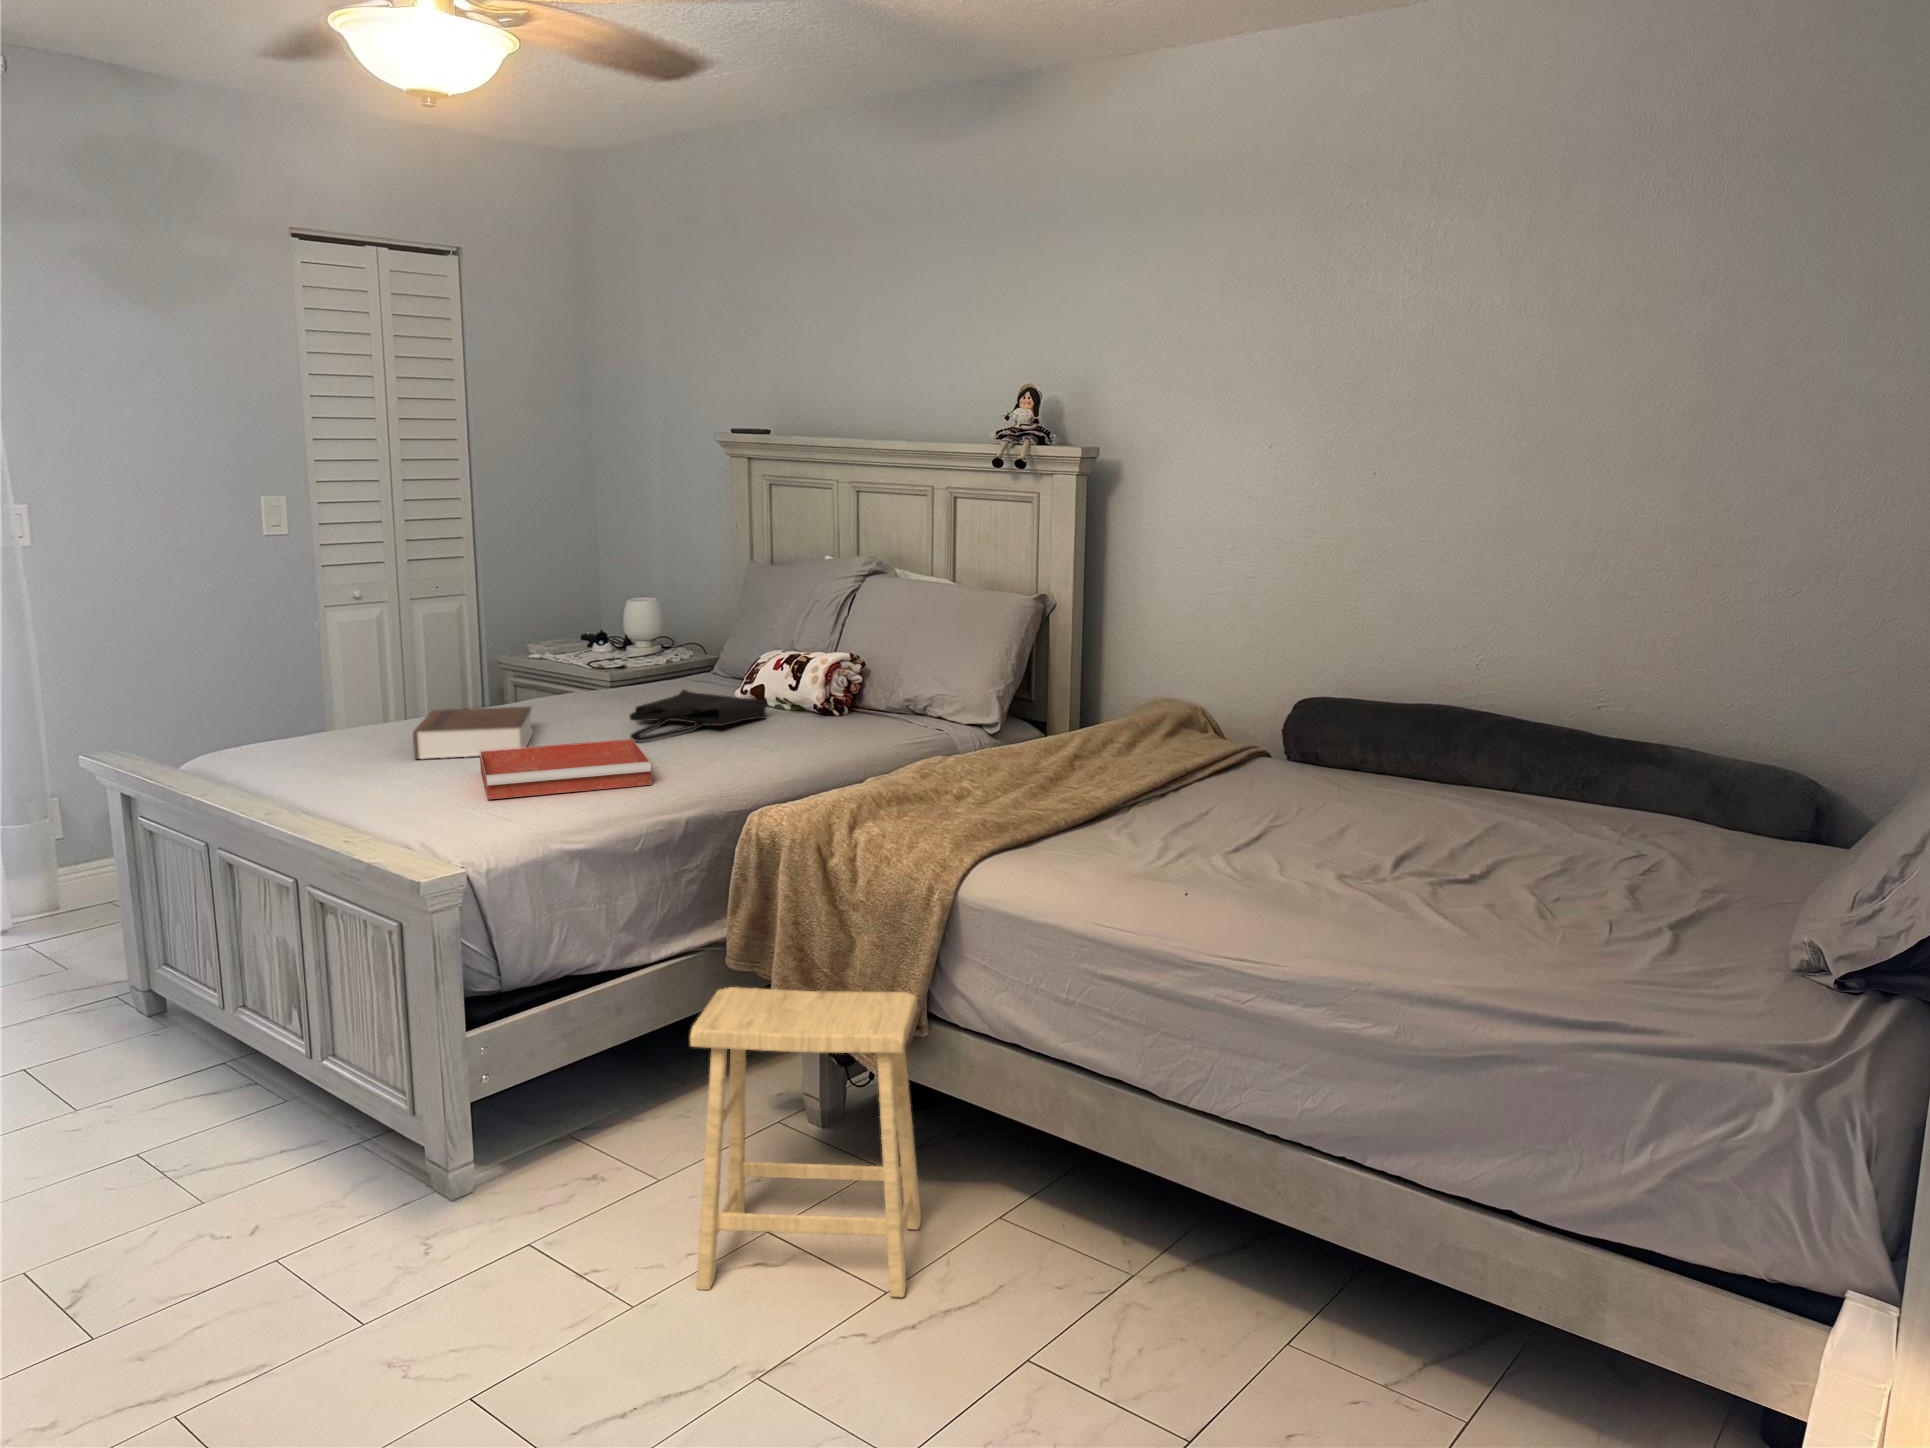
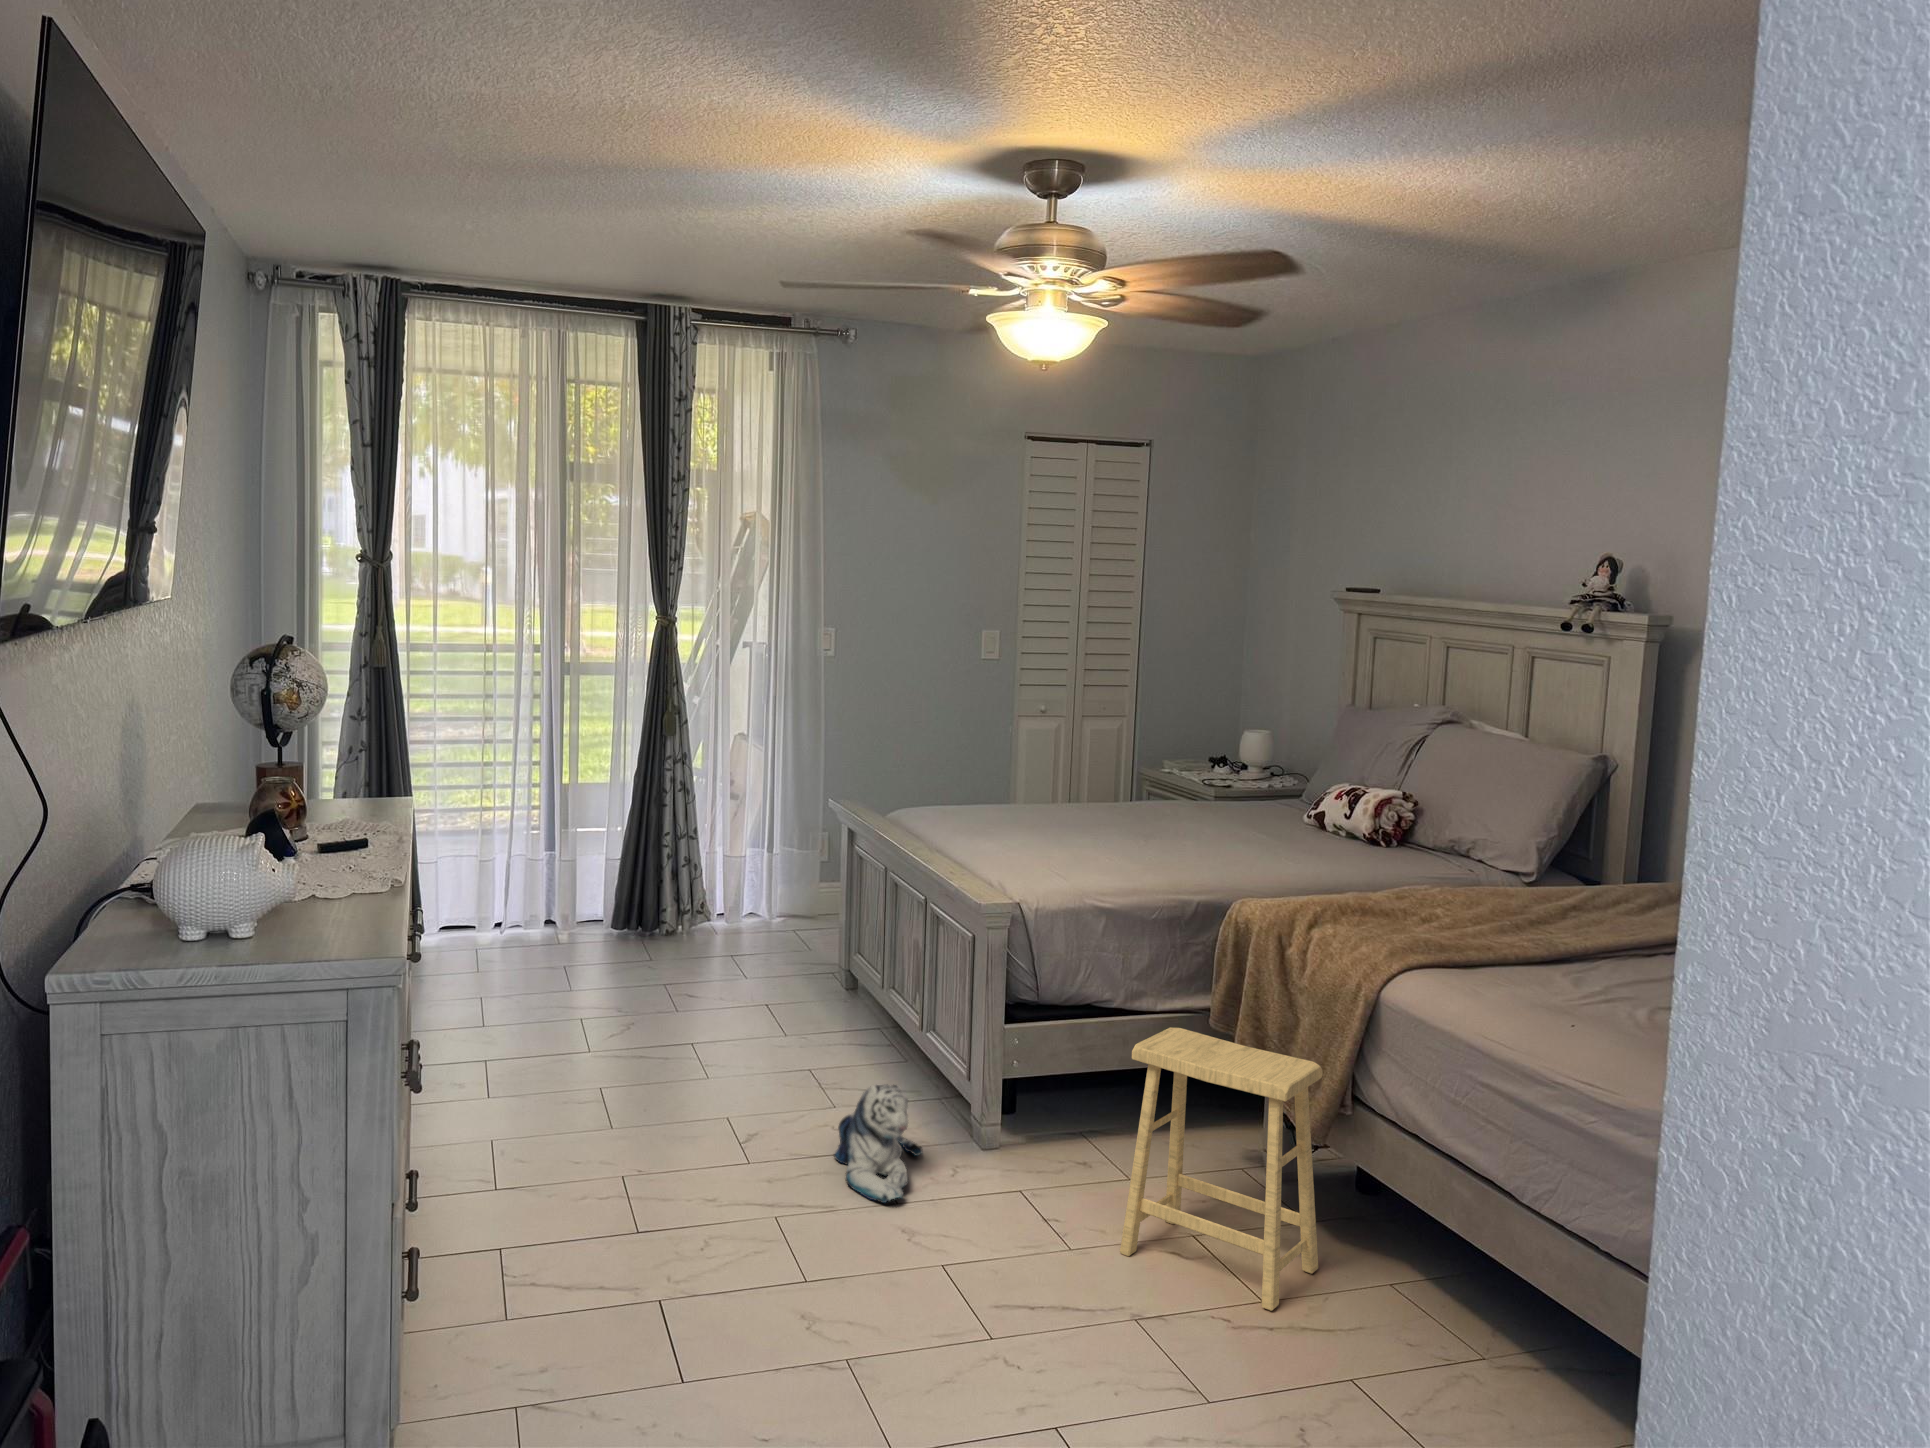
tote bag: present [630,690,767,741] -> none [1191,808,1319,843]
book: present [413,706,533,759] -> none [1029,799,1126,839]
tray: present [480,739,652,799] -> none [1059,830,1185,873]
plush toy: none [222,1164,368,1344] -> present [834,1084,922,1203]

